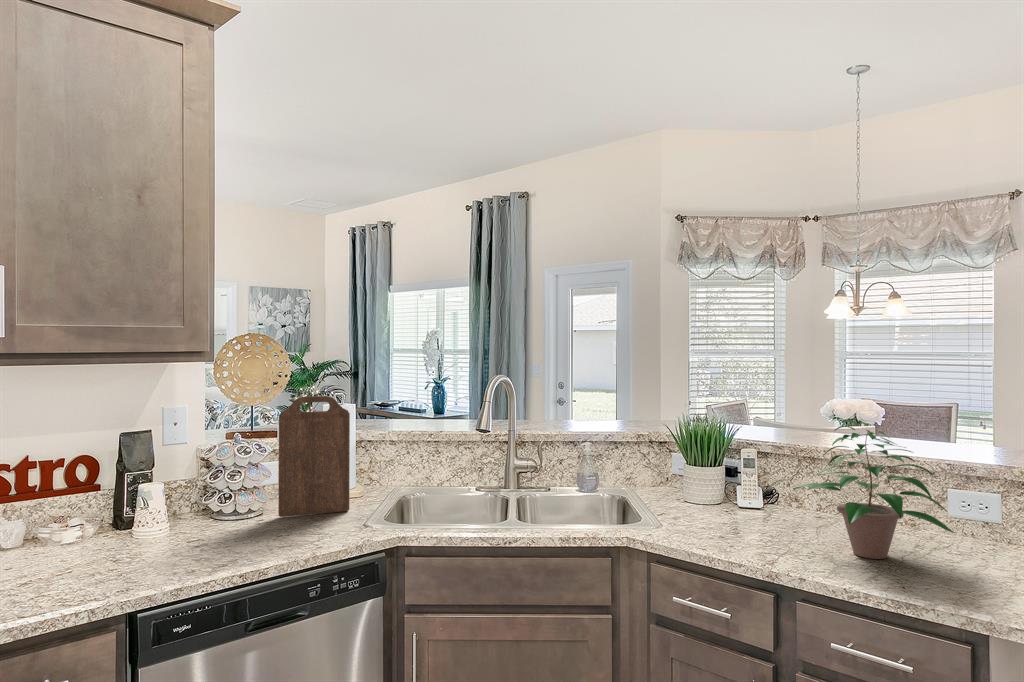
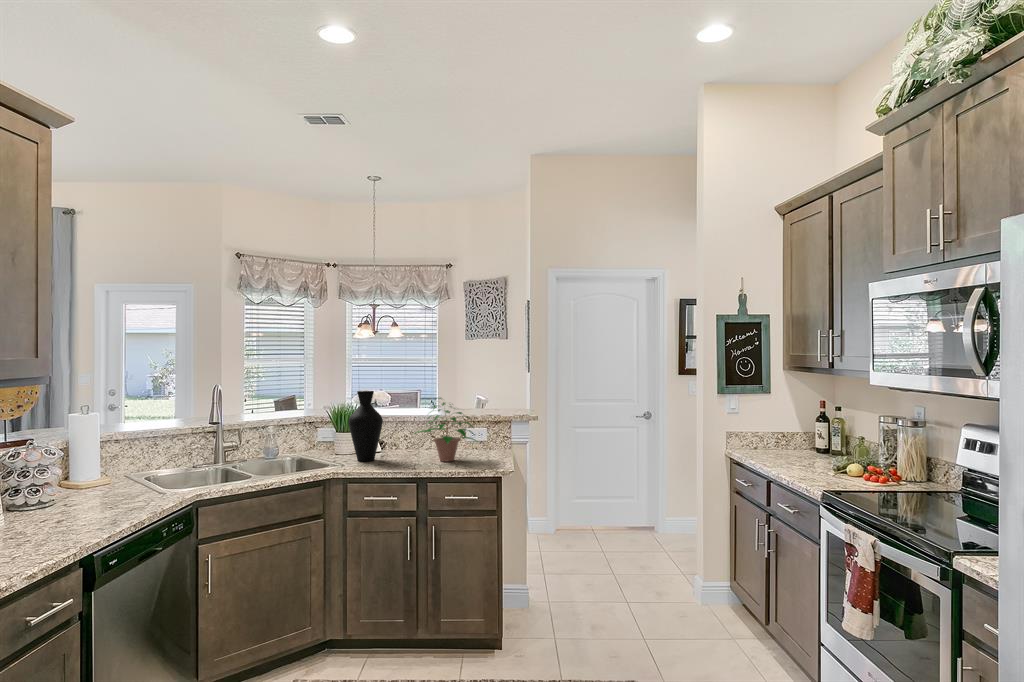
cutting board: present [278,396,350,517] -> none [68,405,121,504]
vase: none [683,397,746,525] -> present [348,391,383,461]

